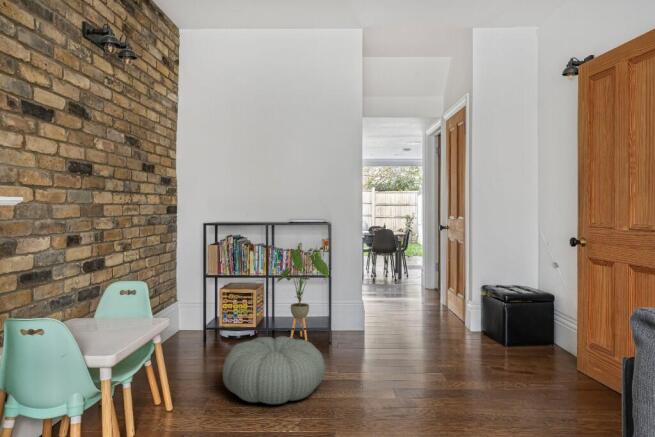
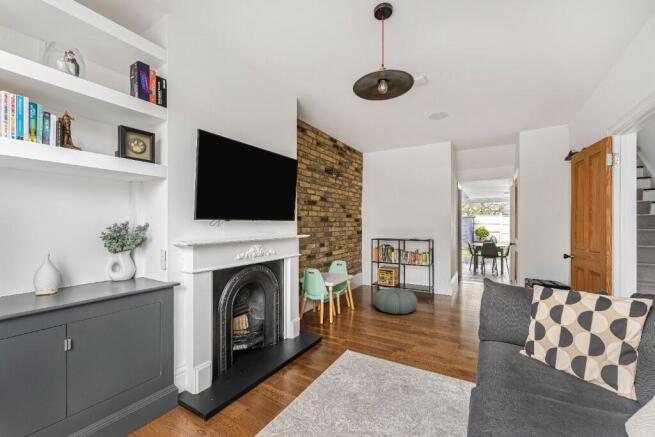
house plant: present [277,249,329,341] -> none [404,251,430,296]

